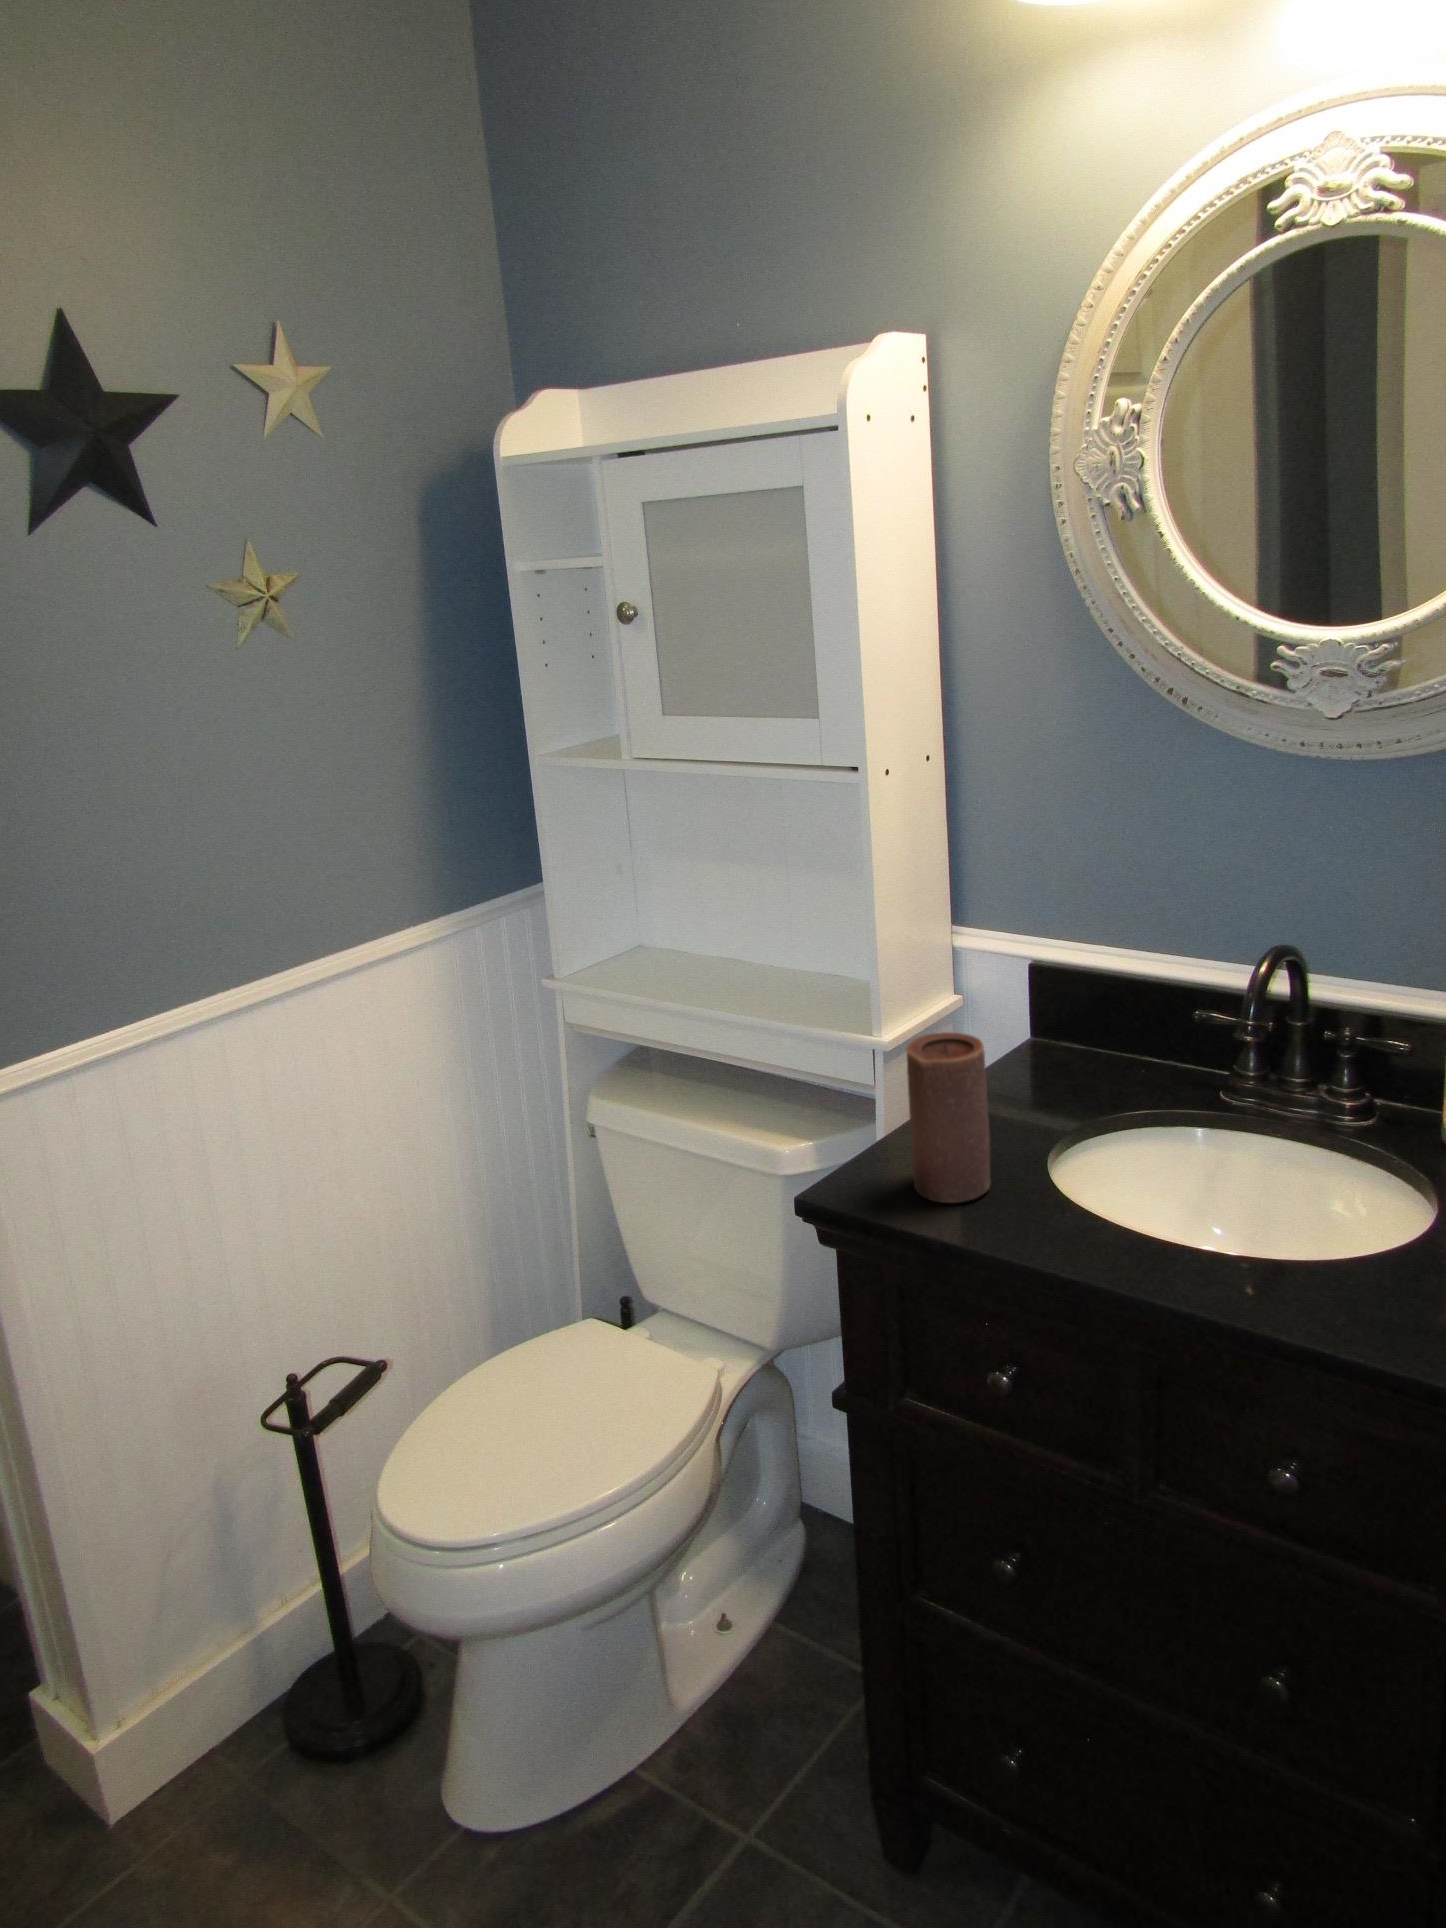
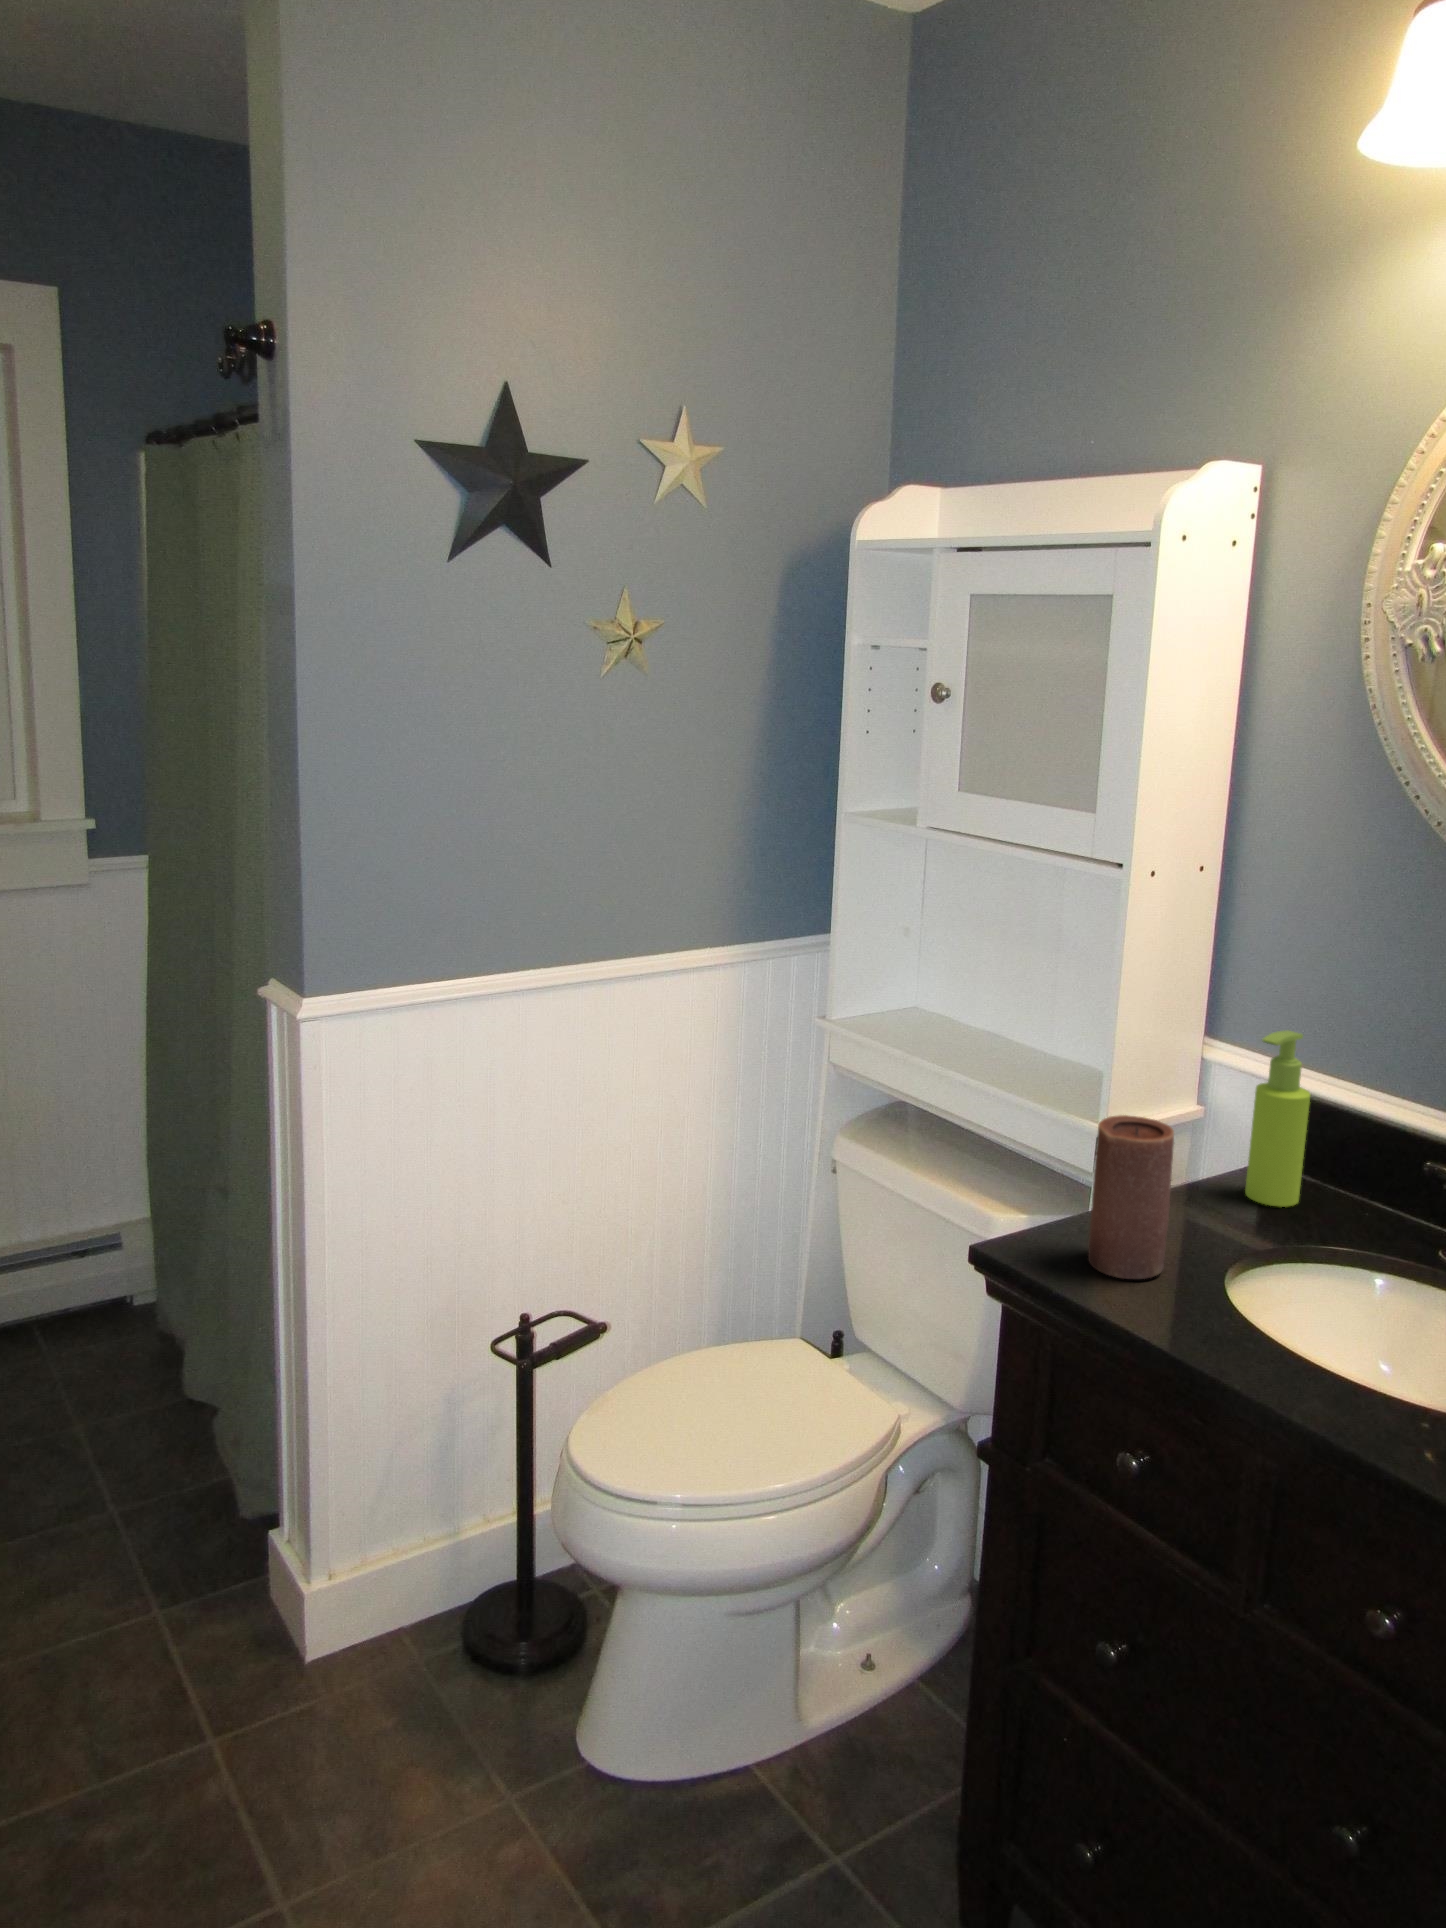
soap dispenser: none [1023,910,1078,1086] -> present [1245,1030,1310,1207]

